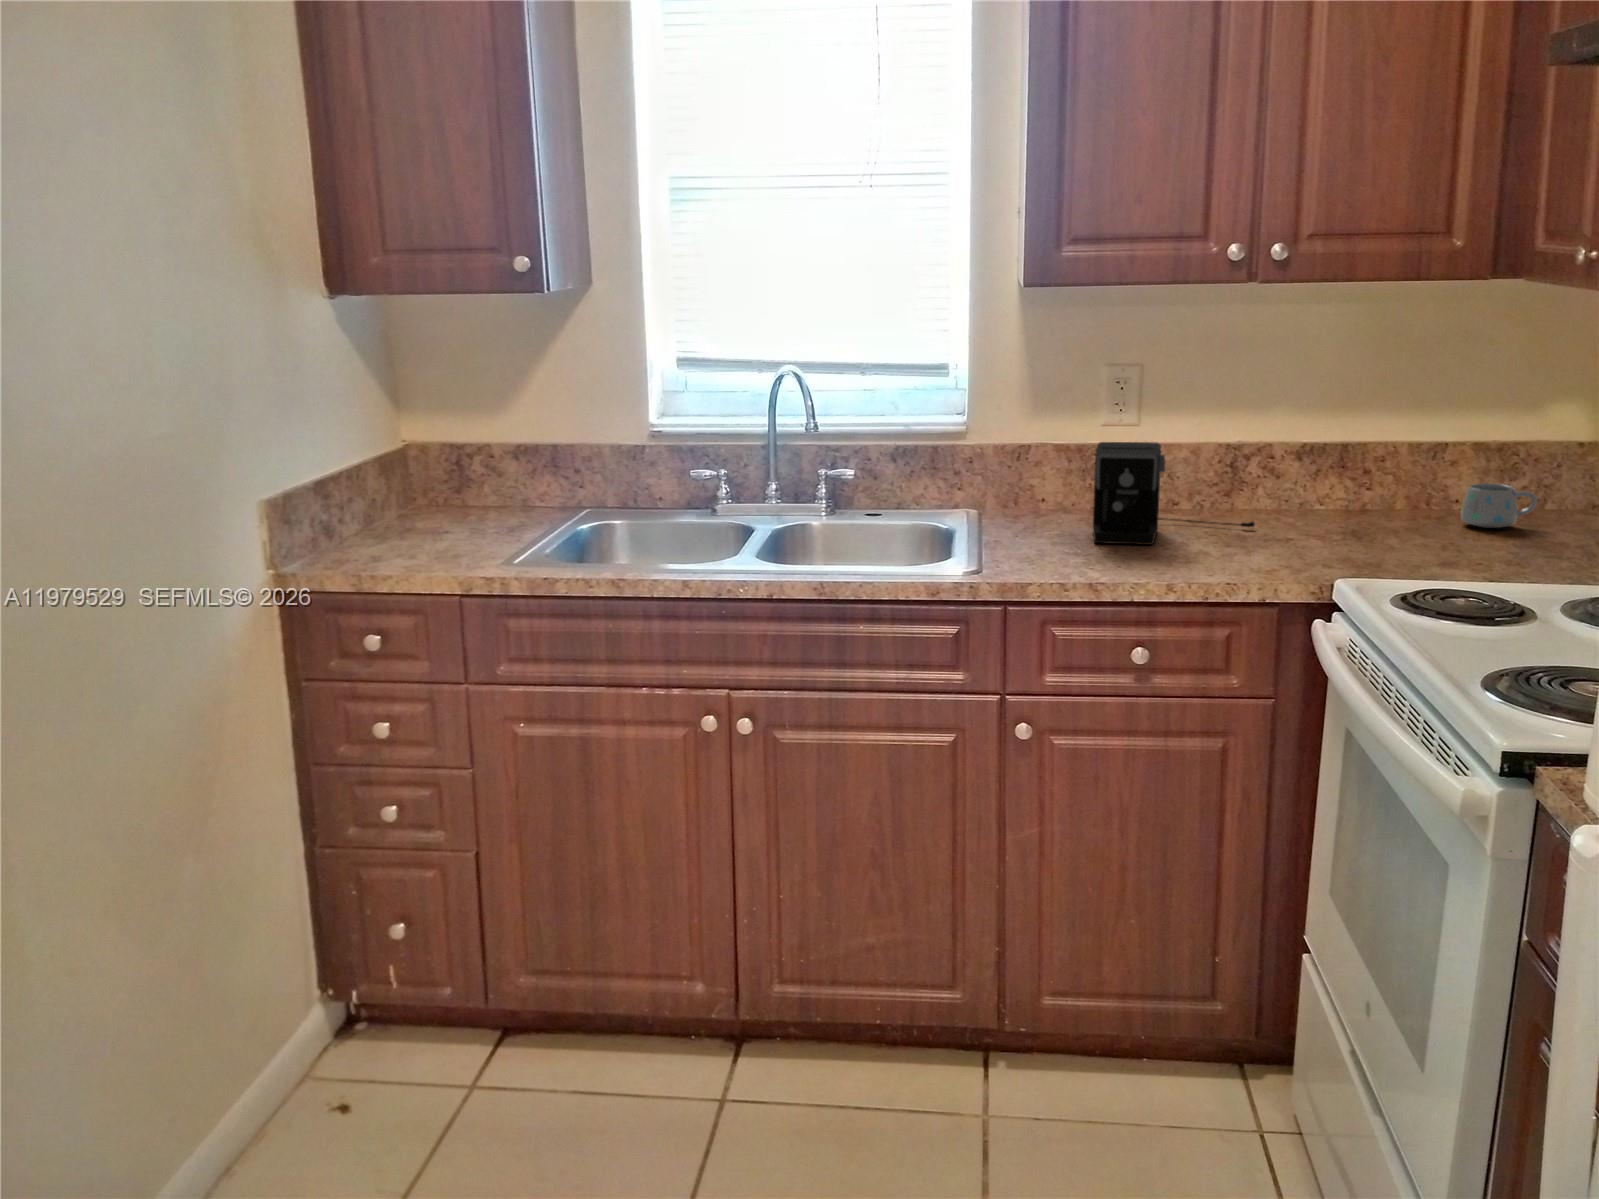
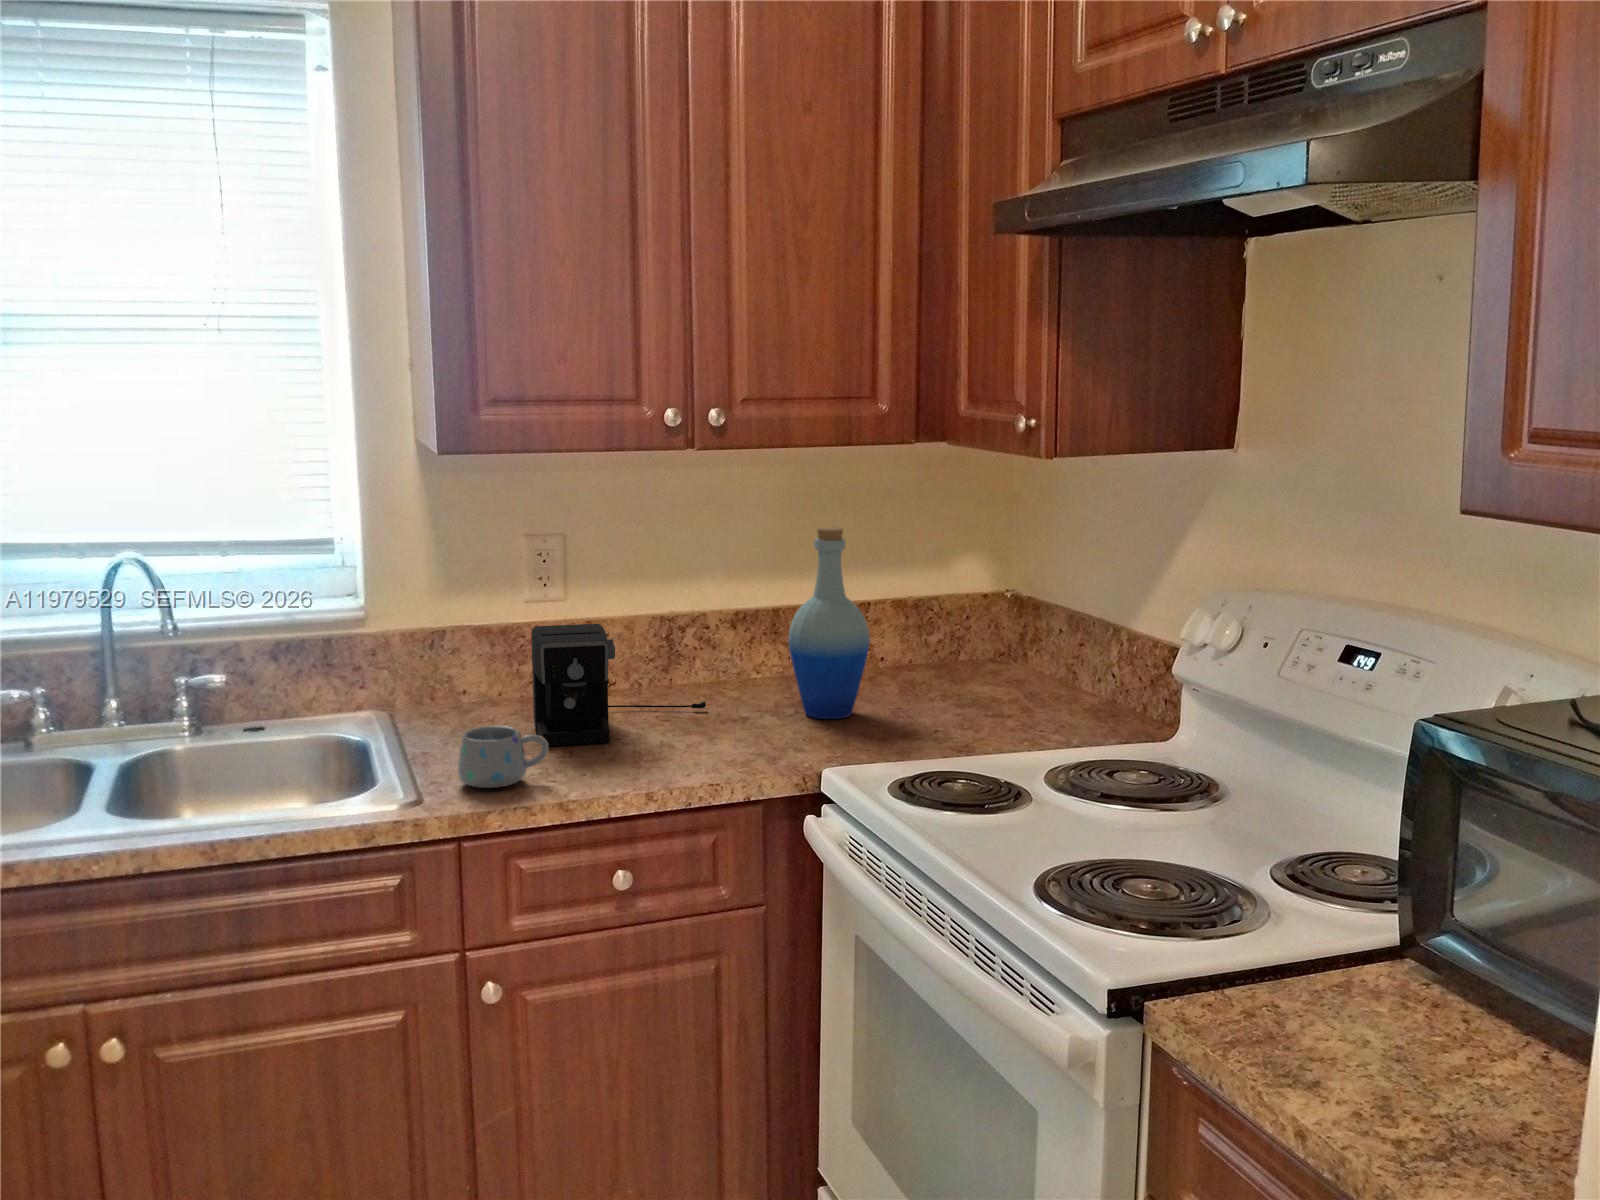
bottle: none [1339,360,1422,545] -> present [788,527,870,719]
mug: present [1461,483,1537,528] -> present [458,726,548,788]

